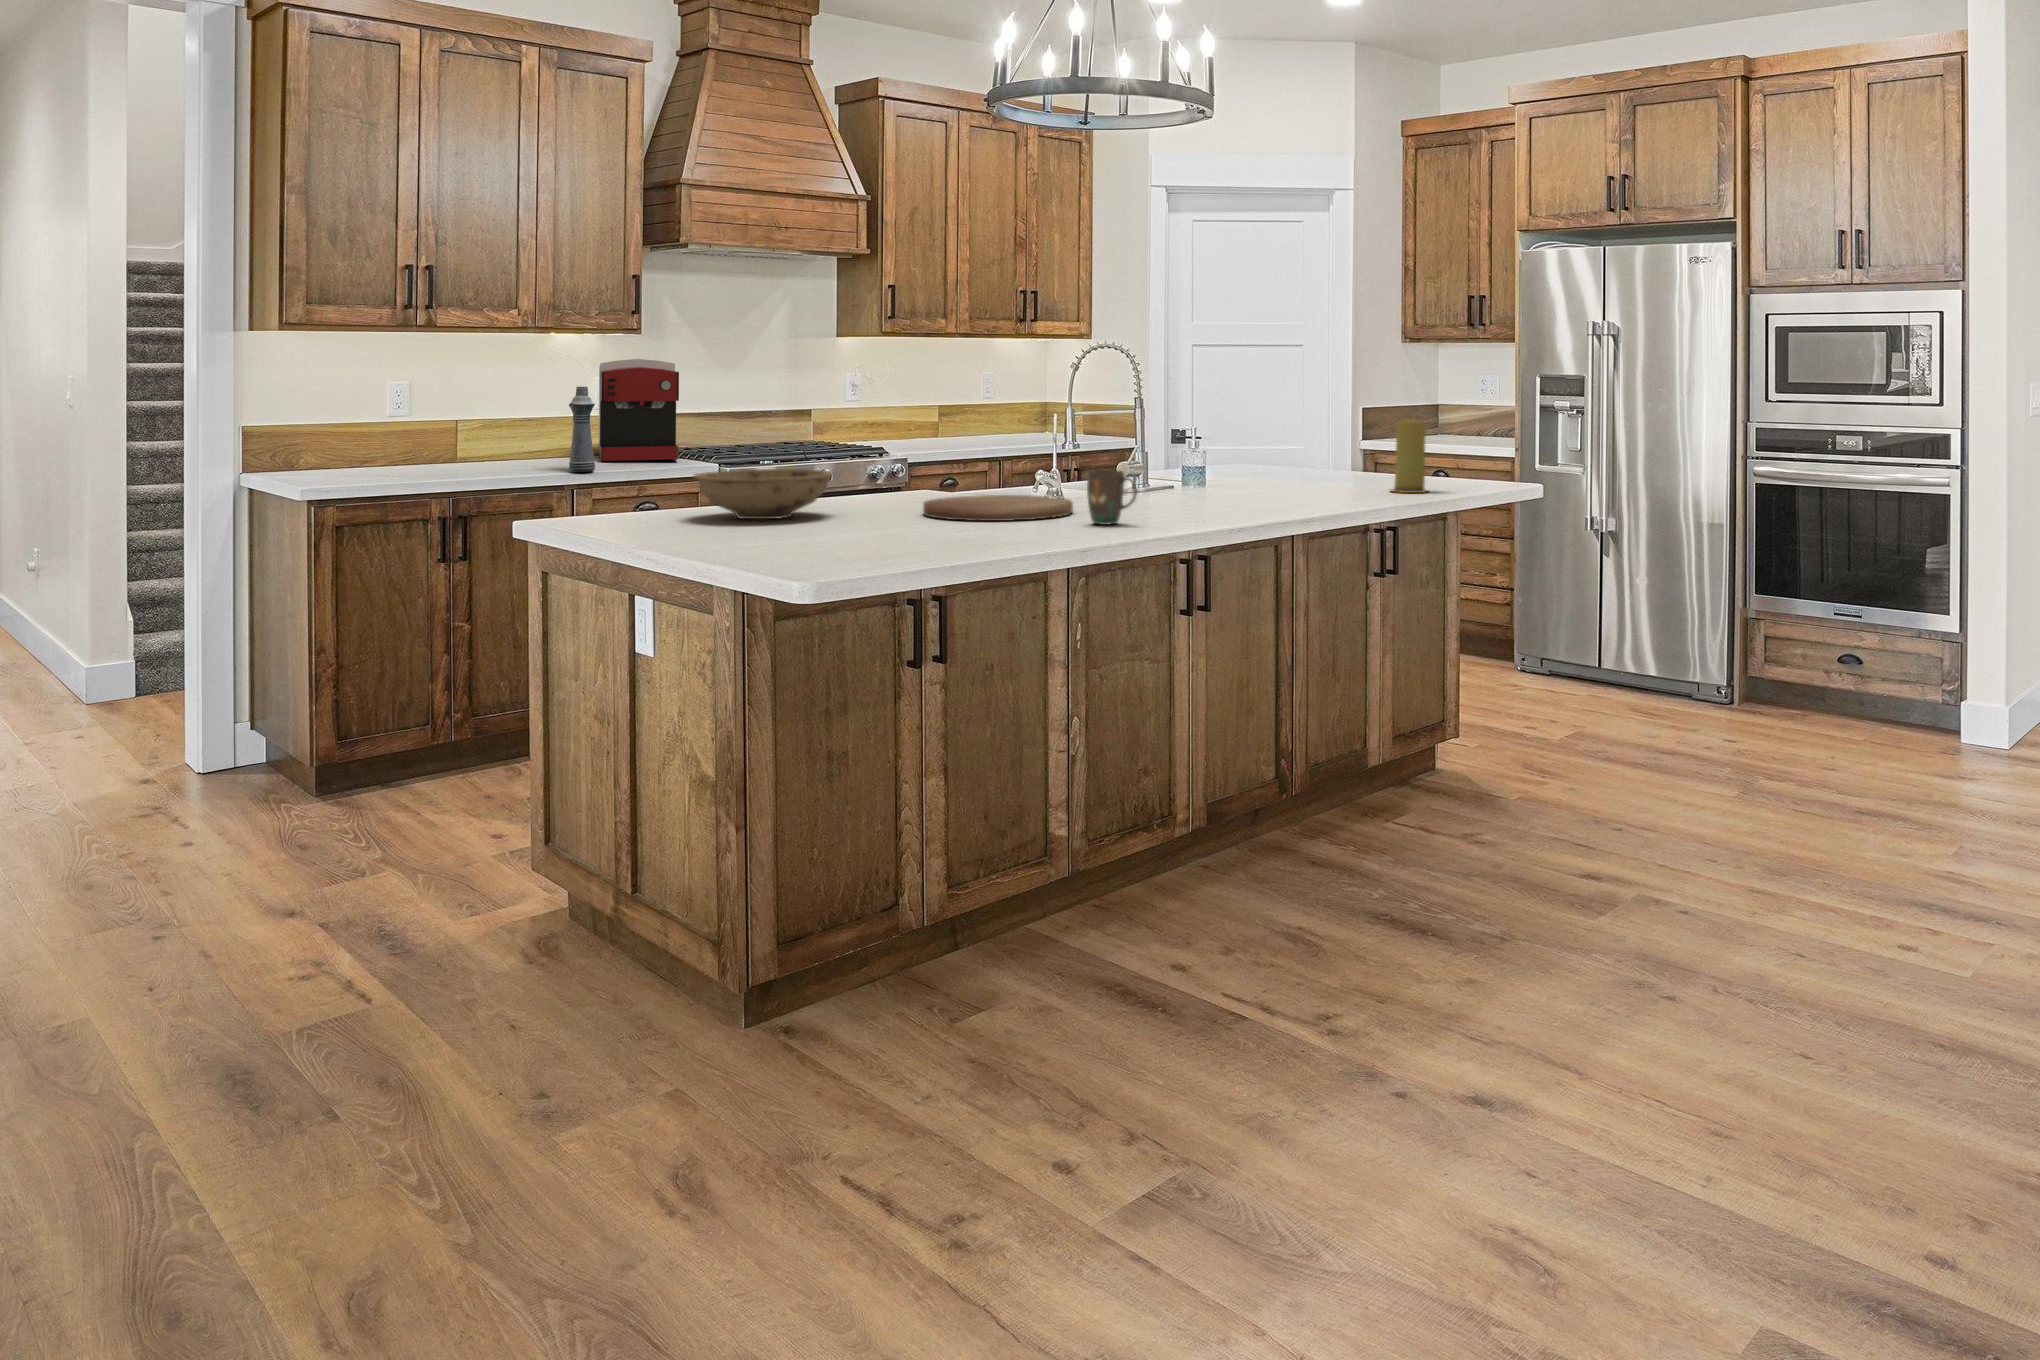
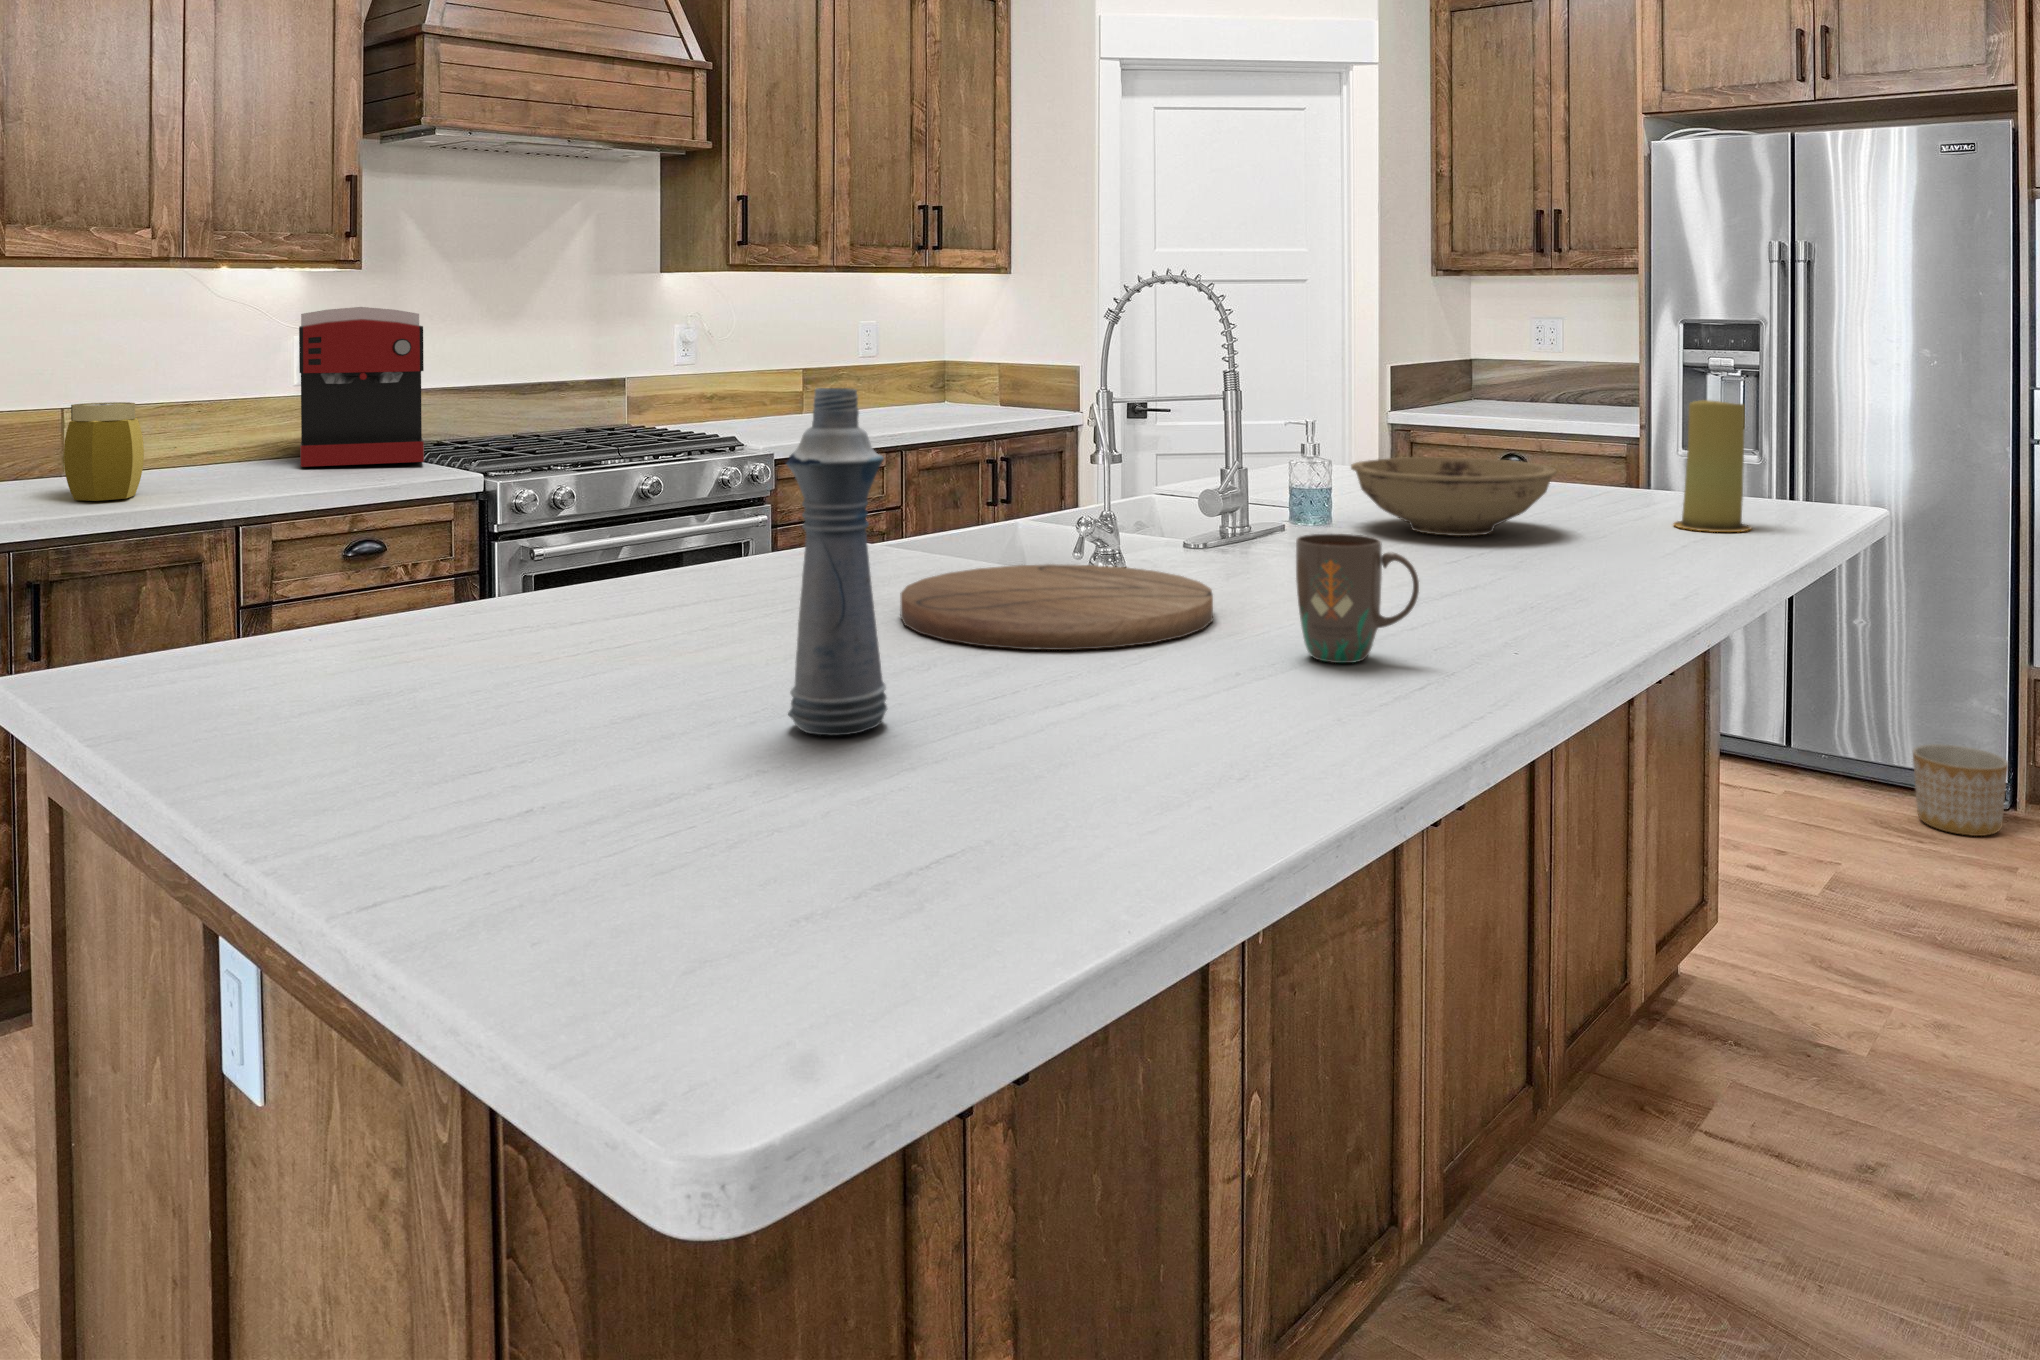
bottle: present [569,387,595,472] -> present [787,388,887,736]
jar: none [469,417,514,476] -> present [64,402,144,501]
bowl: present [694,469,834,519] -> present [1351,457,1557,536]
planter: none [1660,660,1716,716] -> present [1913,744,2008,836]

